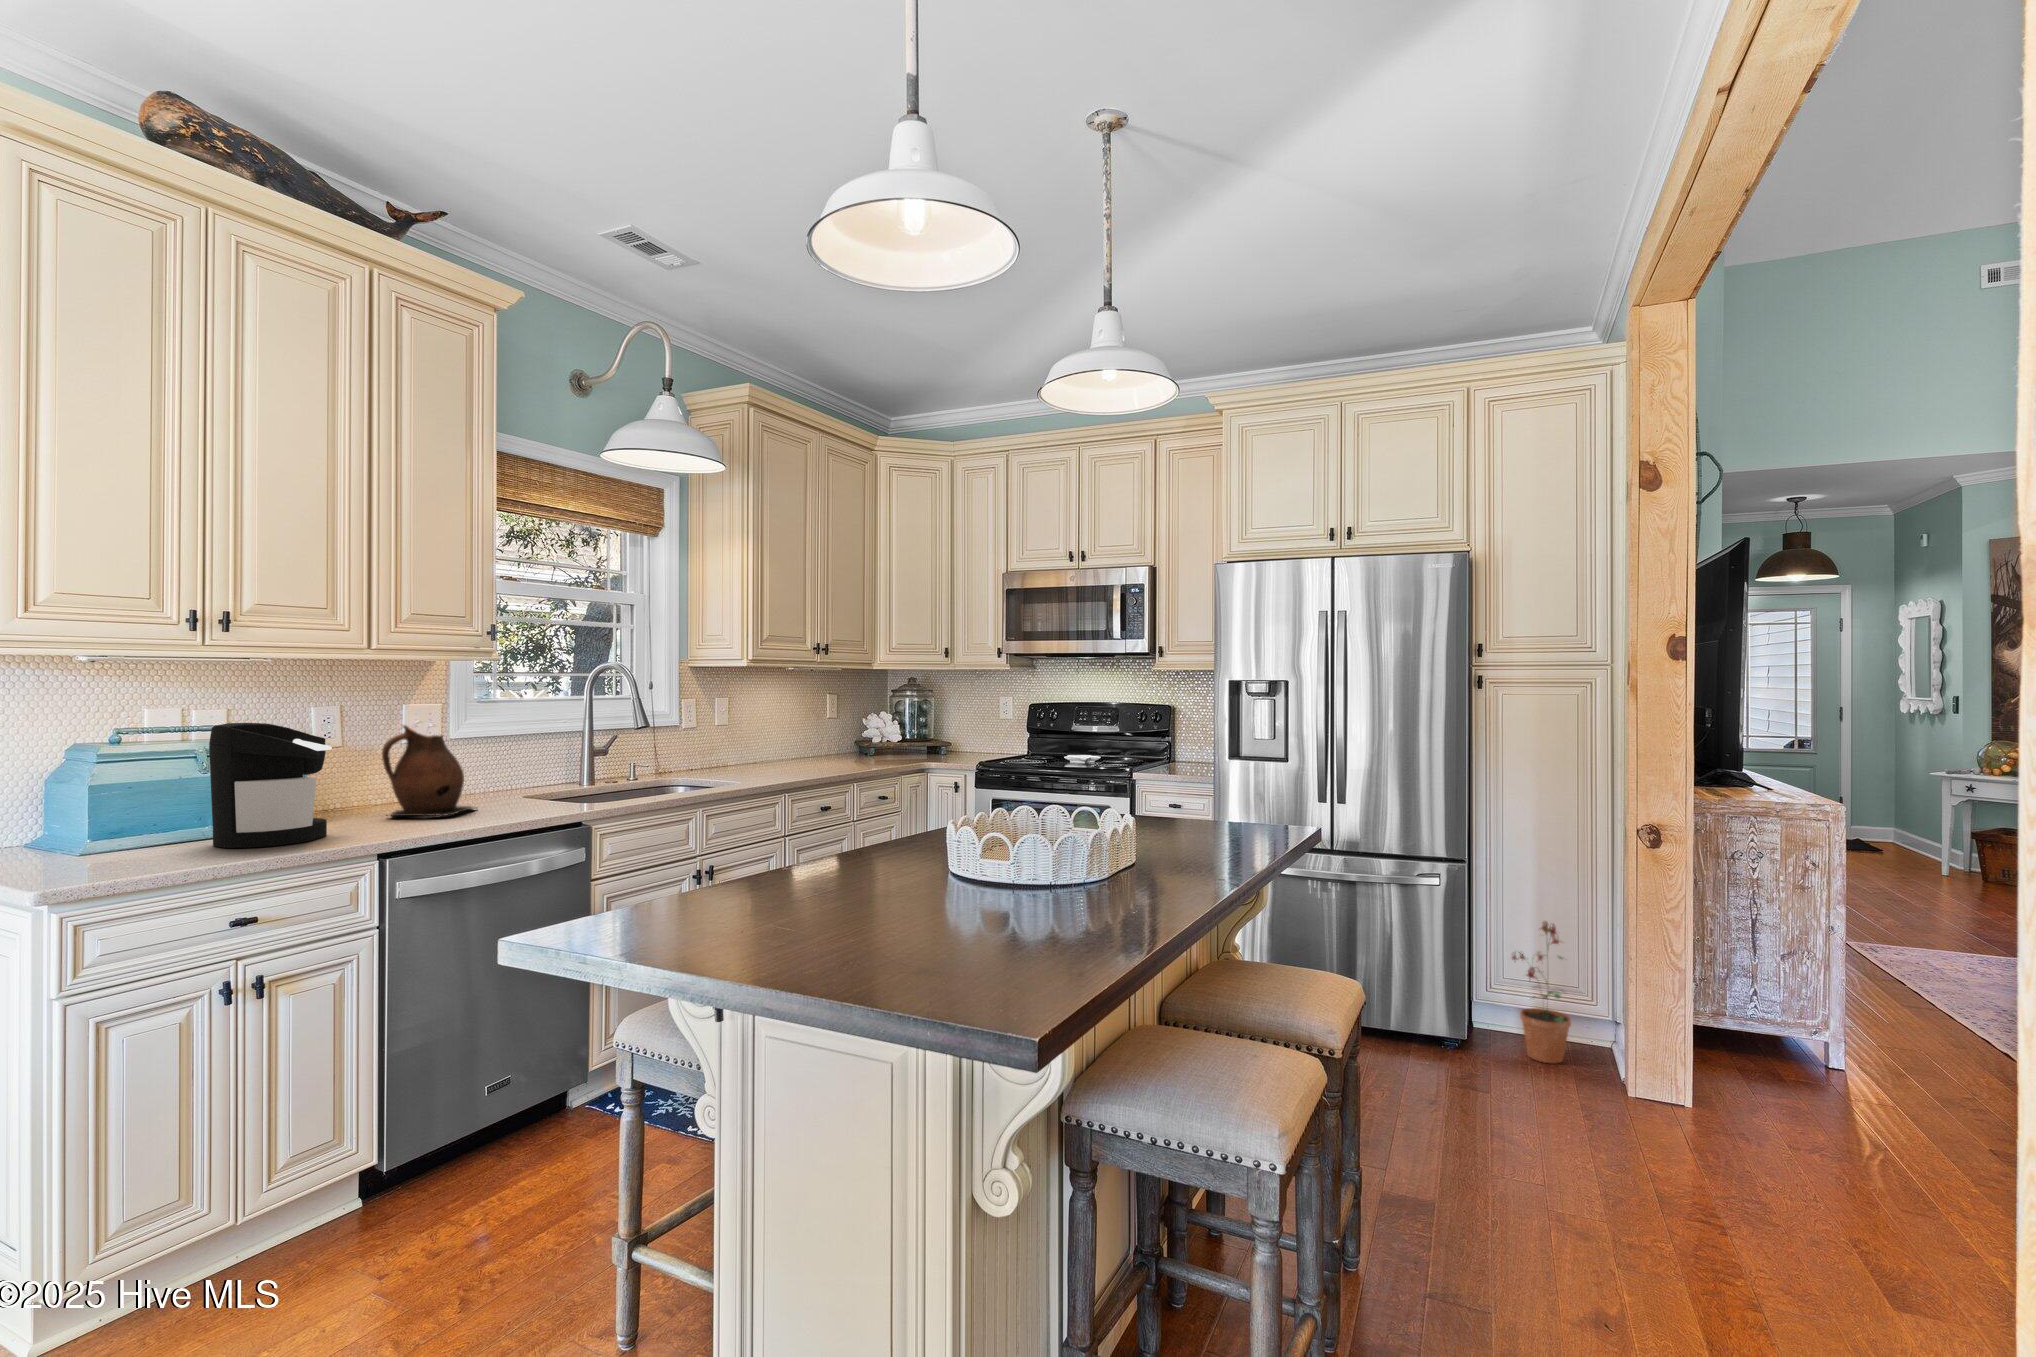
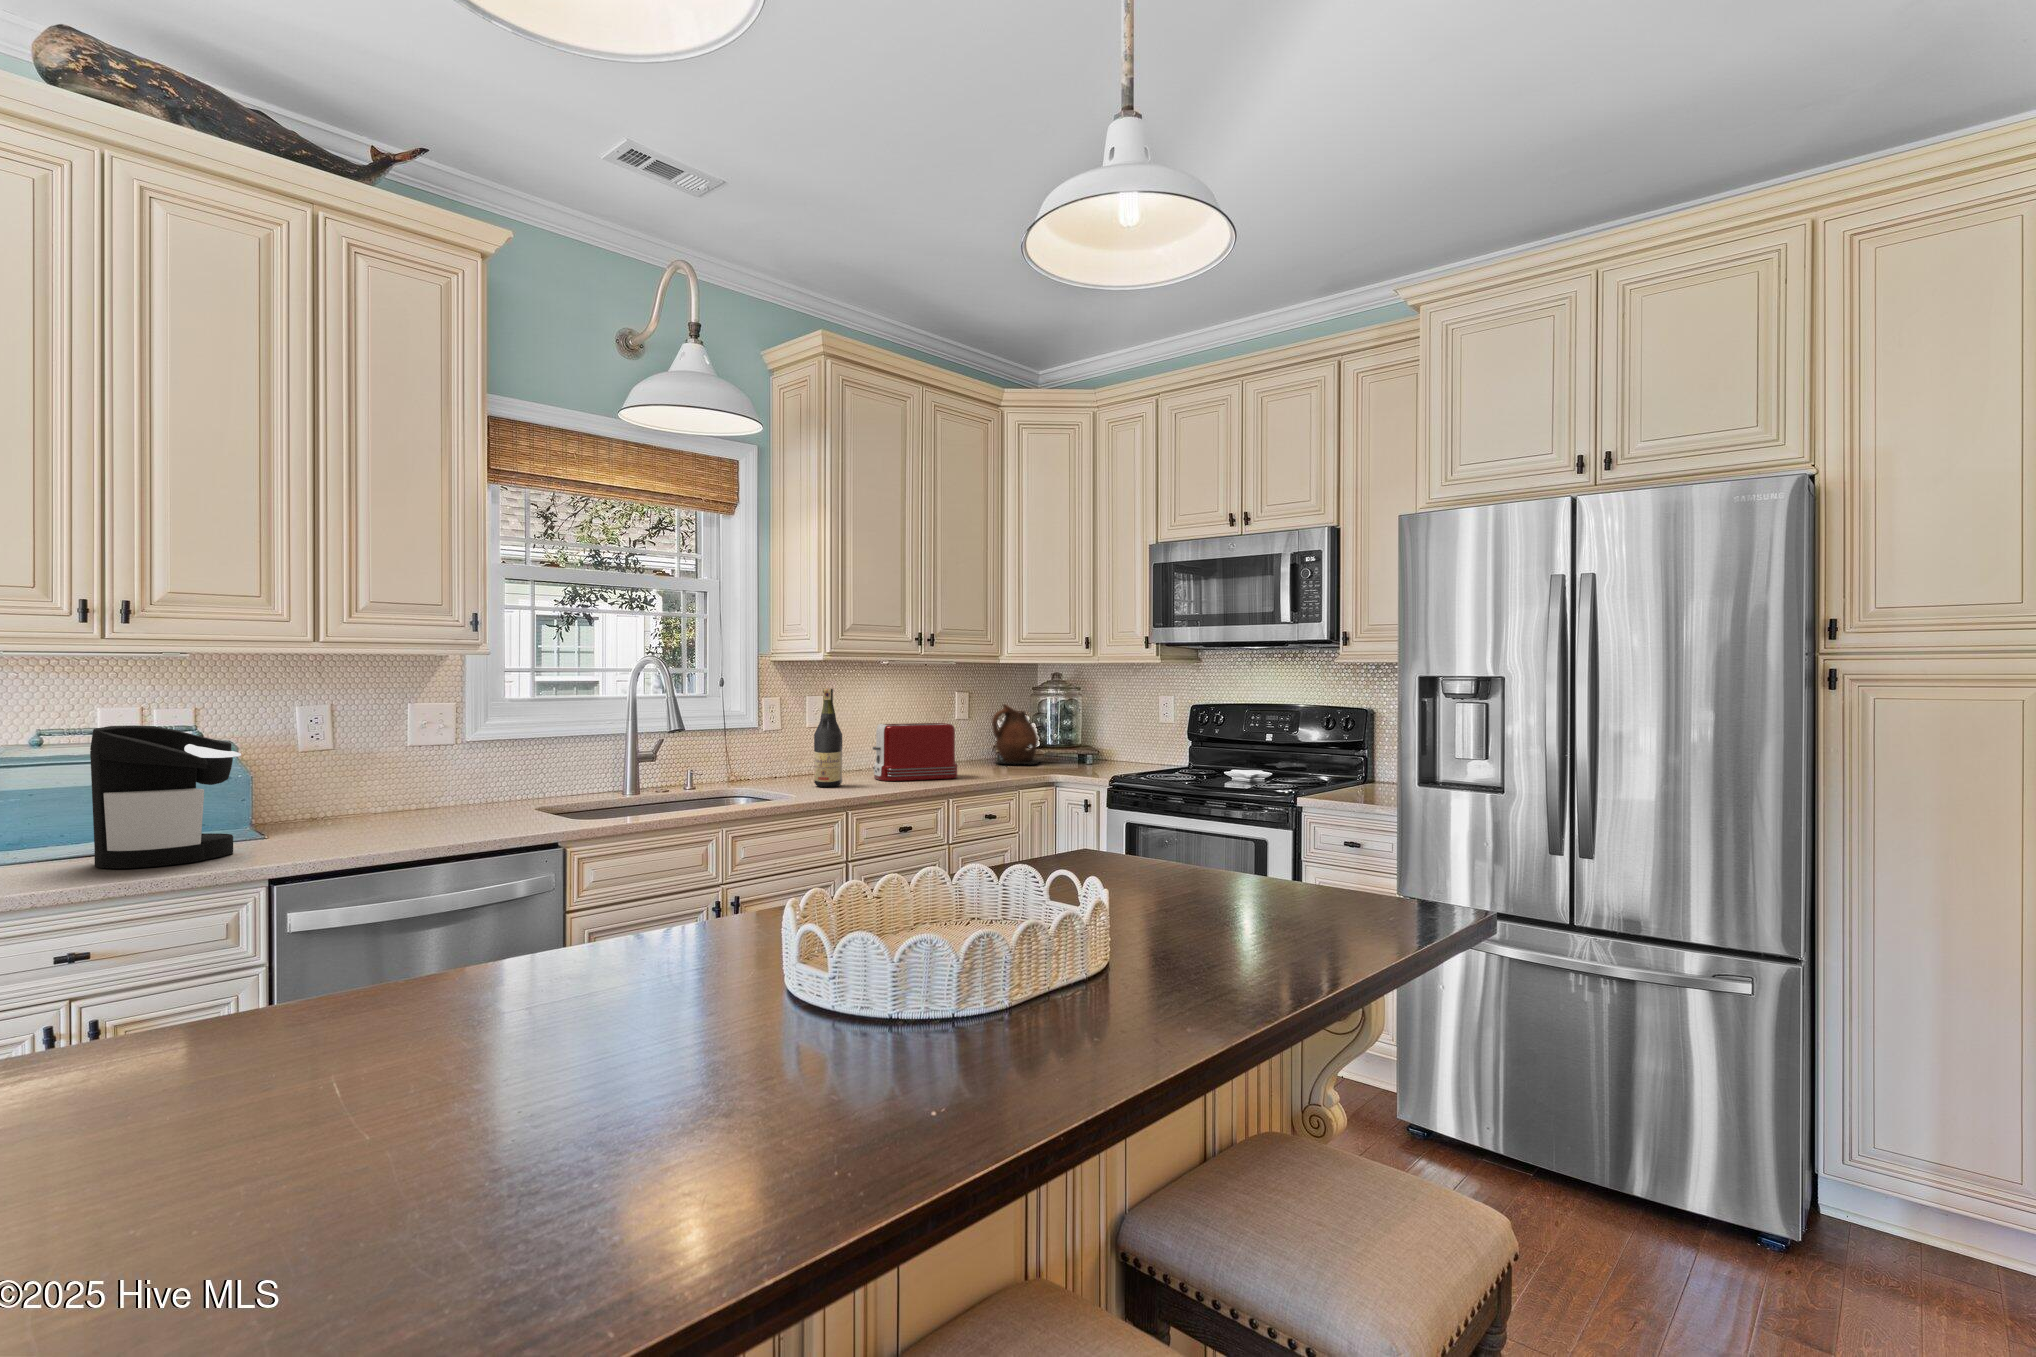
wine bottle: none [741,691,765,775] -> present [814,689,842,787]
toaster: none [781,720,852,770] -> present [872,723,957,781]
ceramic pitcher: present [382,725,475,816] -> present [992,704,1041,764]
potted plant: present [1512,921,1571,1063] -> none [1869,1060,1986,1297]

